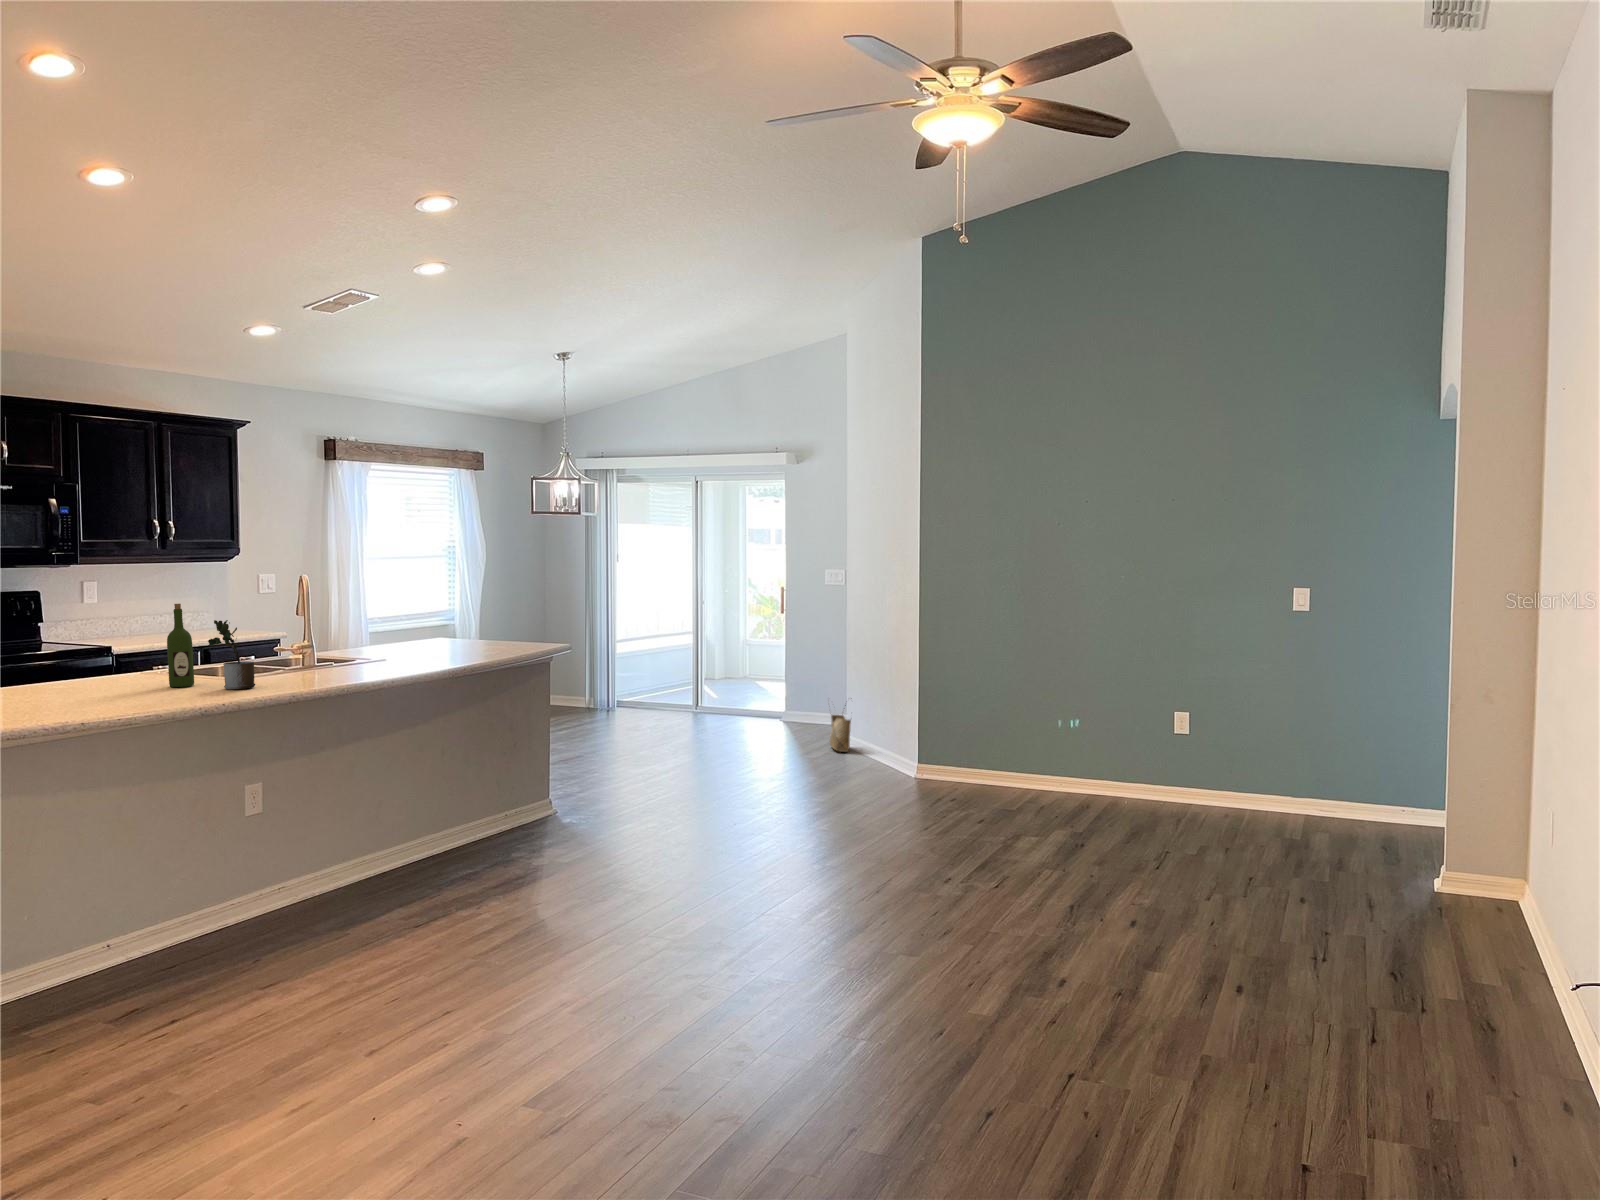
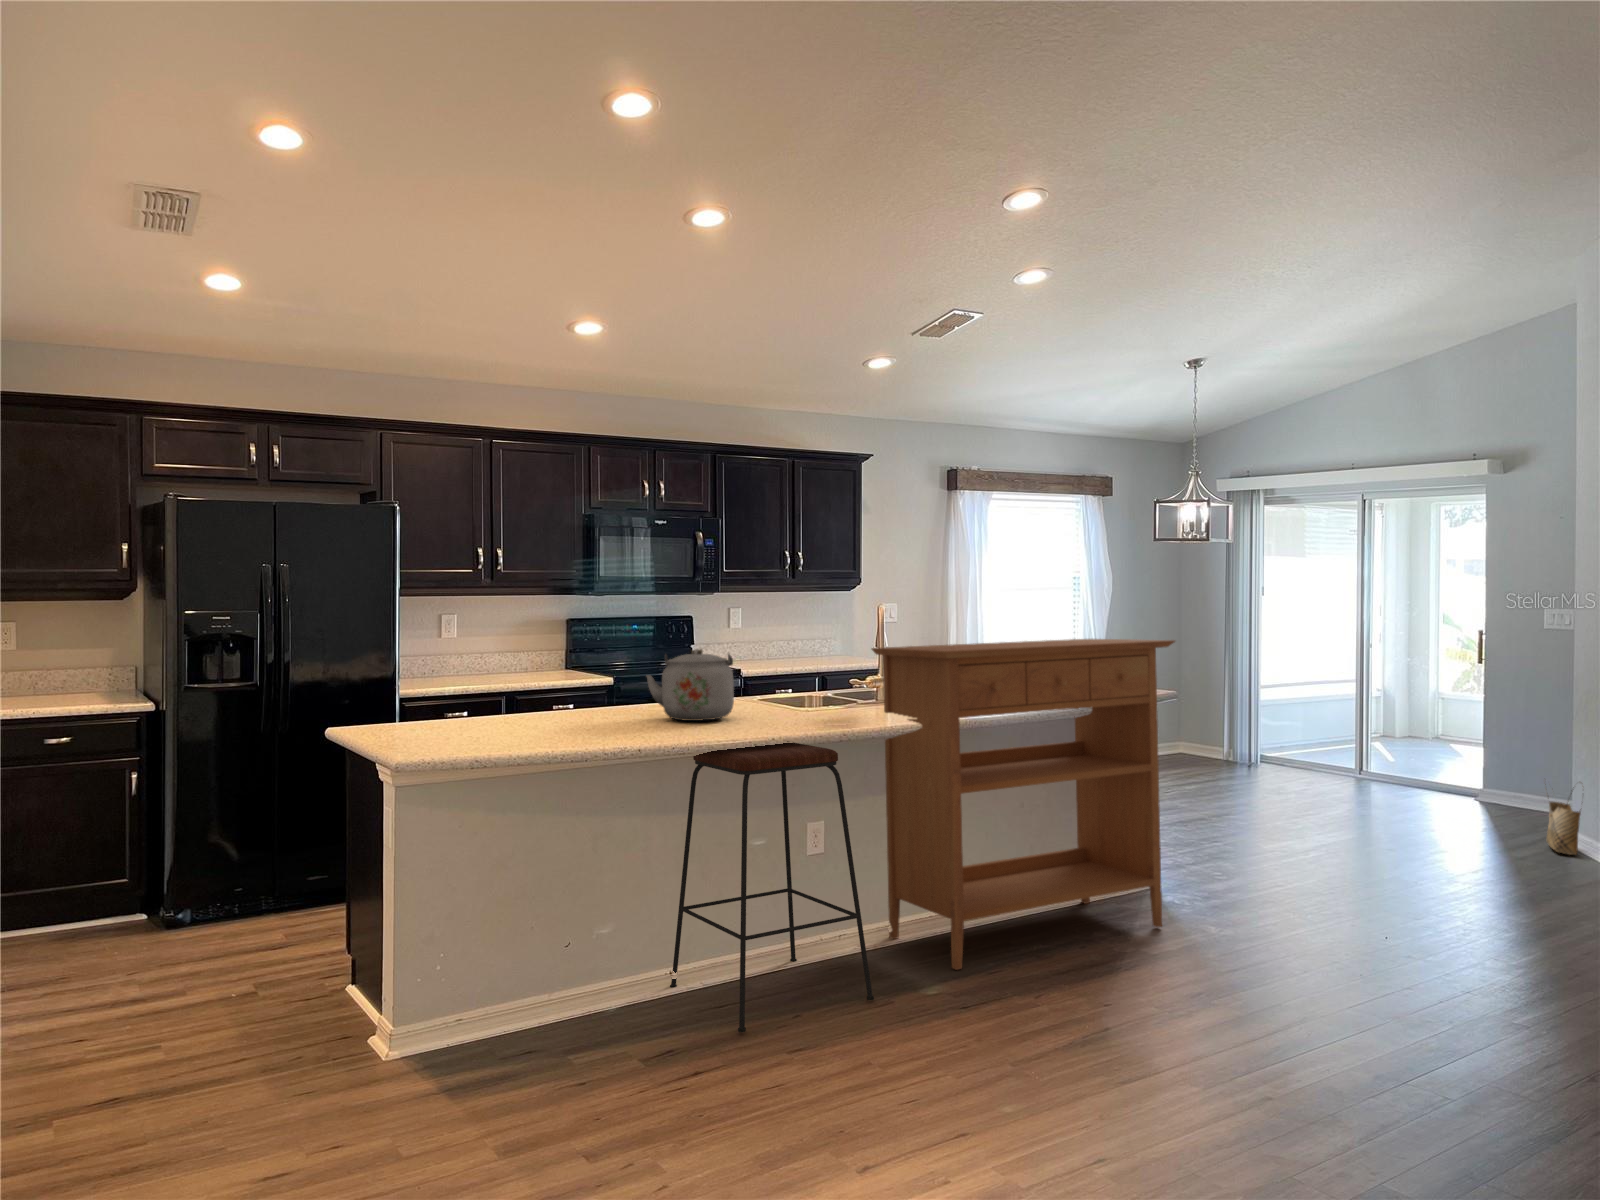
console table: none [298,601,576,906] -> present [872,639,1175,970]
wine bottle: present [167,604,194,687] -> none [753,632,775,714]
potted plant: present [208,620,255,689] -> none [782,650,825,720]
kettle: none [41,622,152,698] -> present [647,649,734,721]
bar stool: none [93,711,327,998] -> present [670,743,874,1032]

